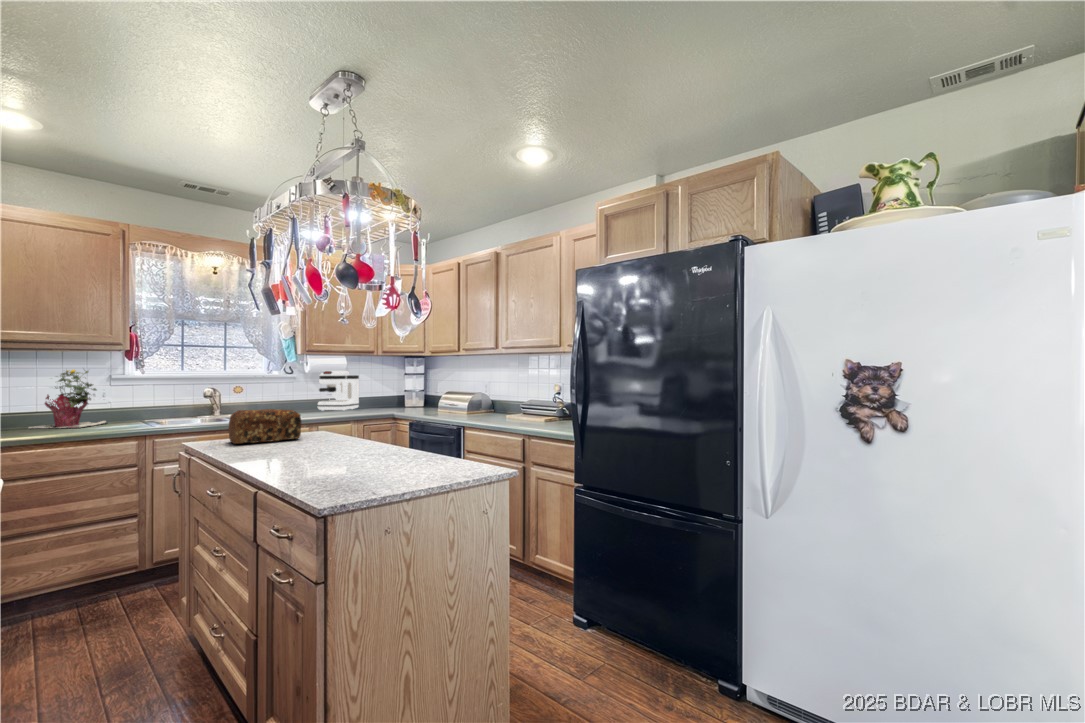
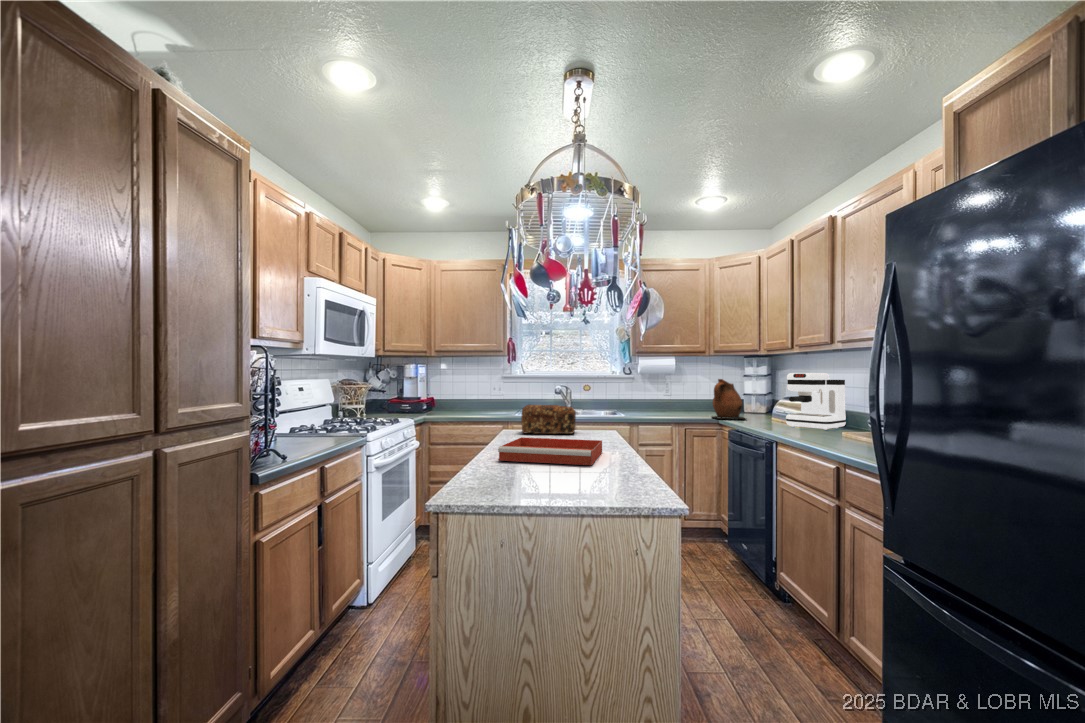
potted plant: present [29,370,106,428] -> none [463,369,505,411]
coffee maker: present [318,371,359,411] -> present [786,373,846,430]
ceramic pitcher: none [388,378,423,414] -> present [713,379,746,419]
tray: none [277,438,389,469] -> present [498,437,602,465]

